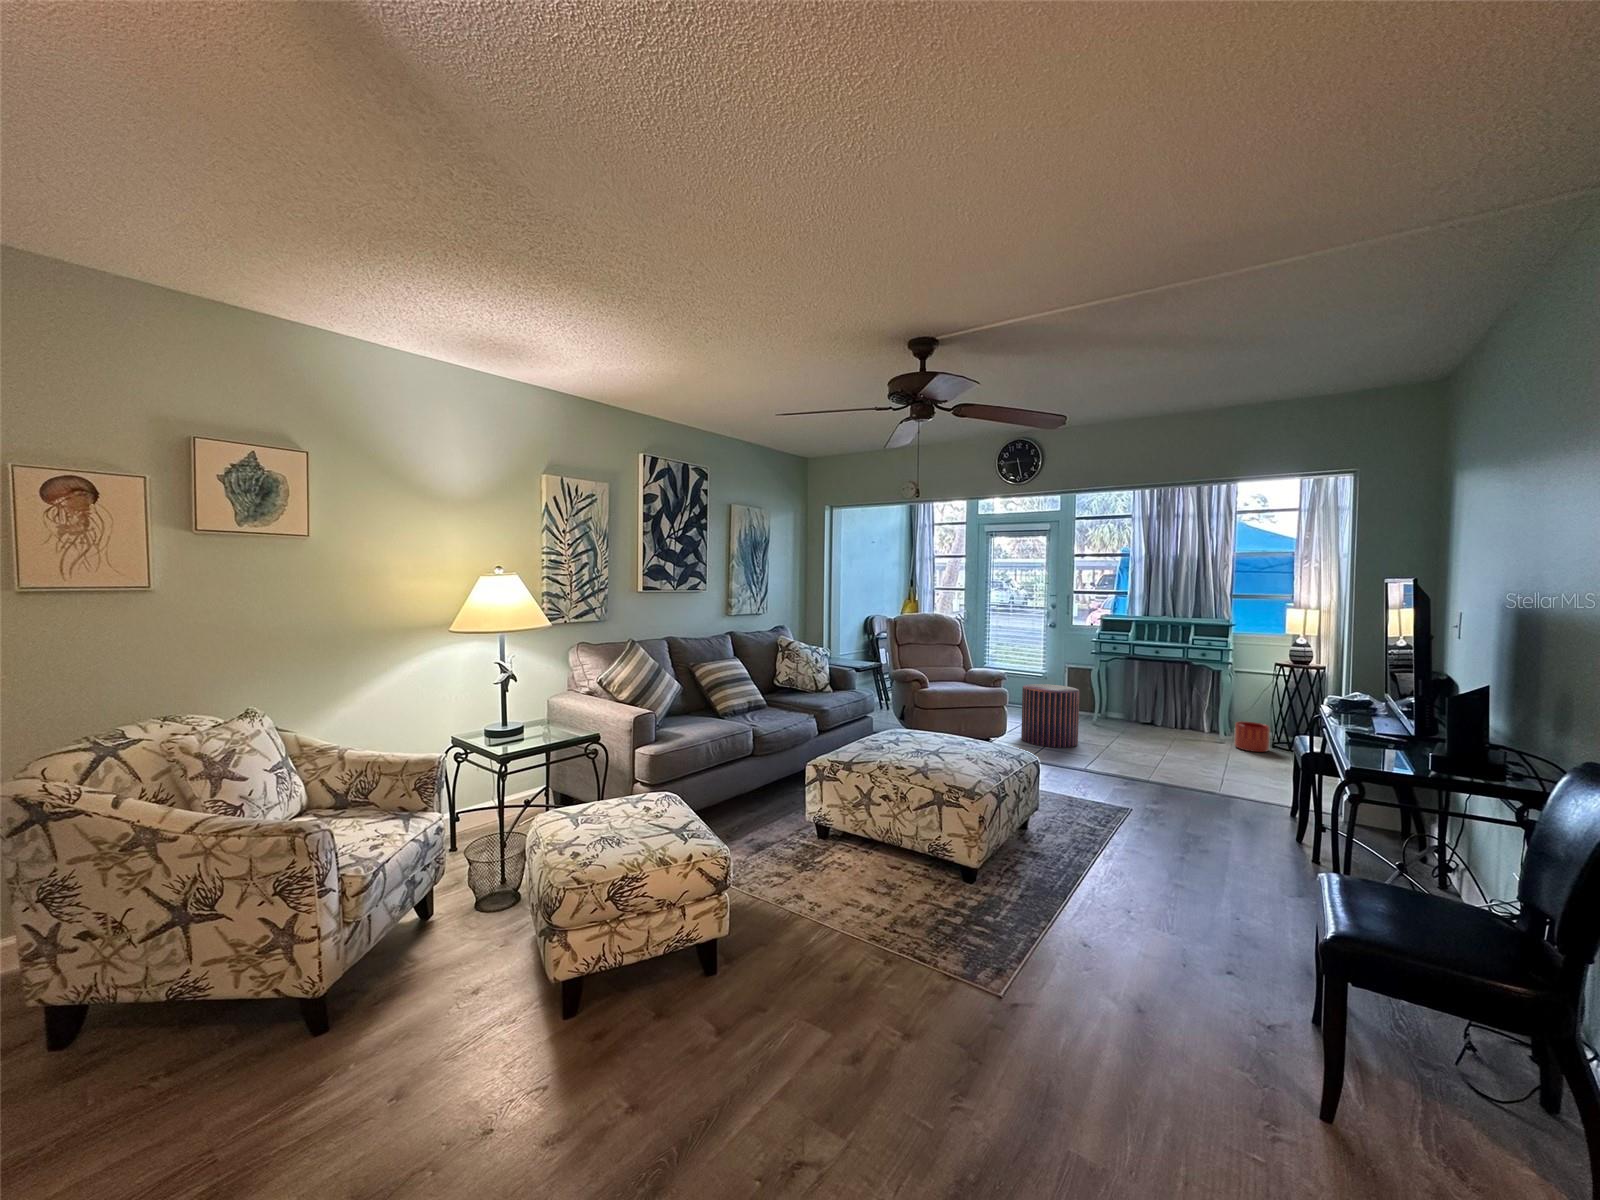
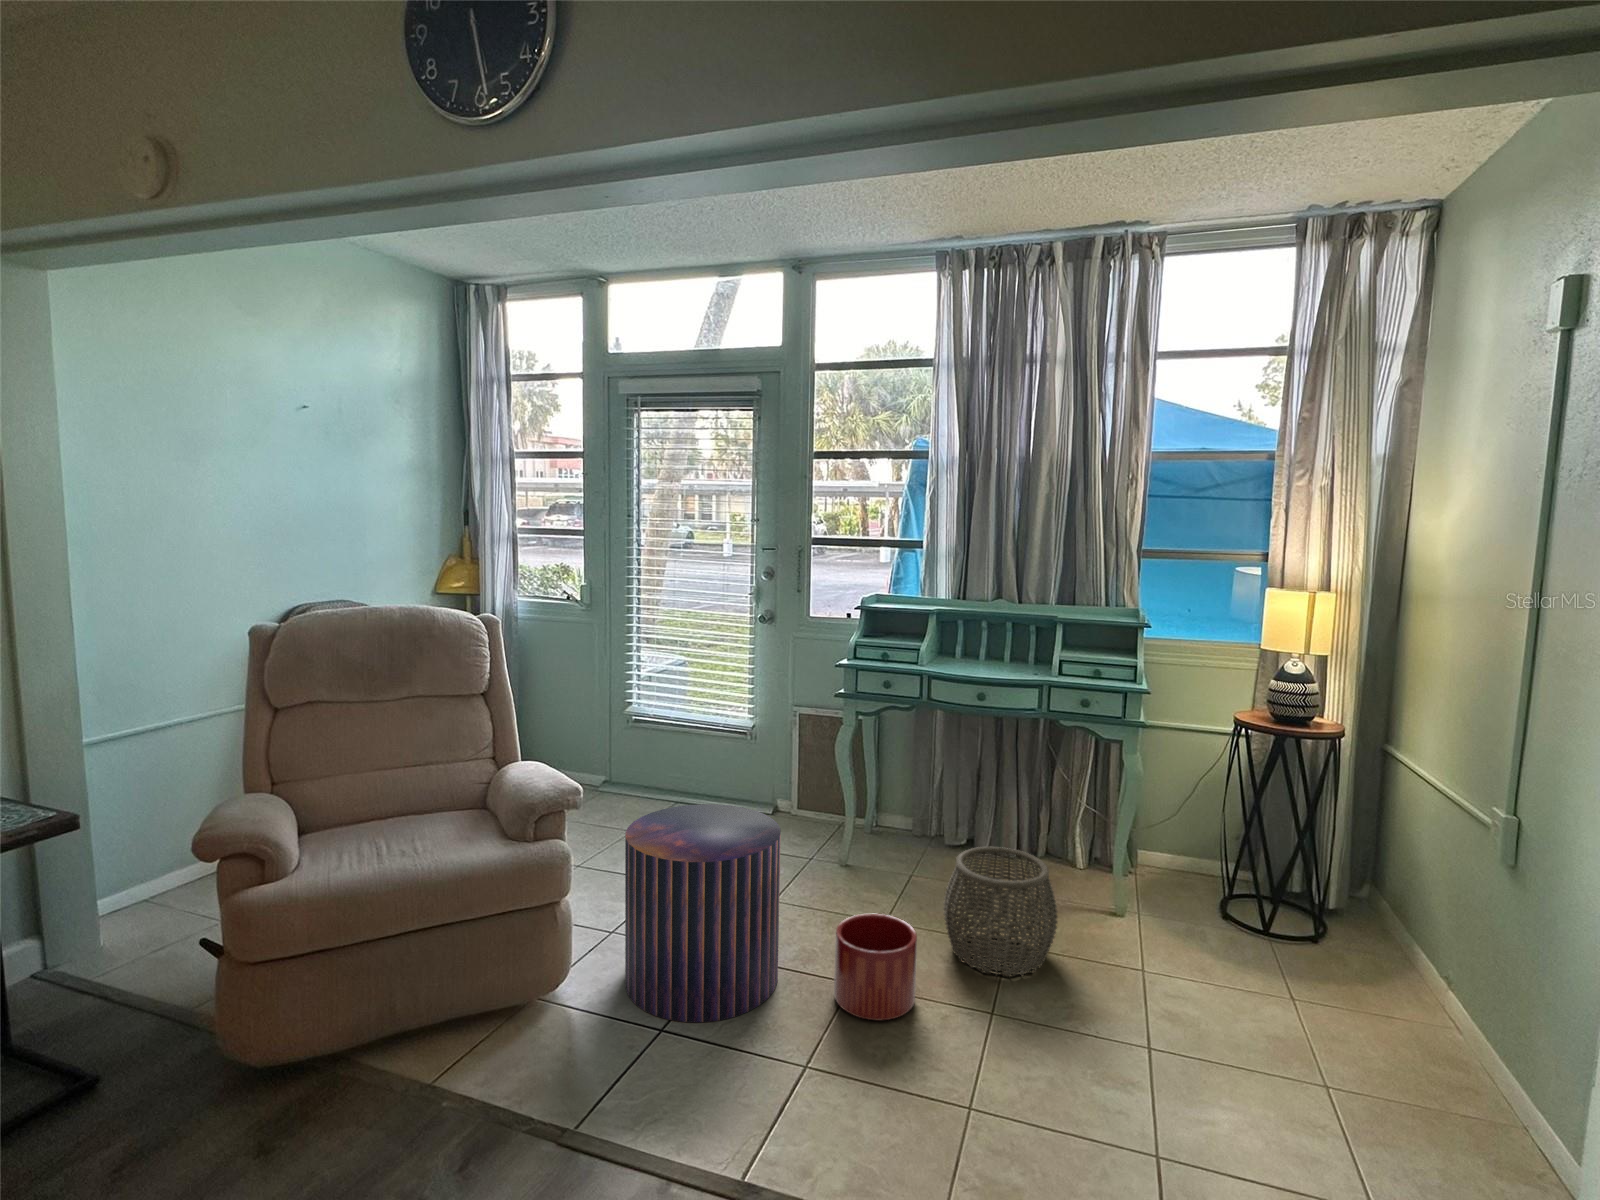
woven basket: none [1142,707,1191,750] -> present [943,847,1058,977]
planter: present [1234,722,1270,752] -> present [834,914,917,1020]

